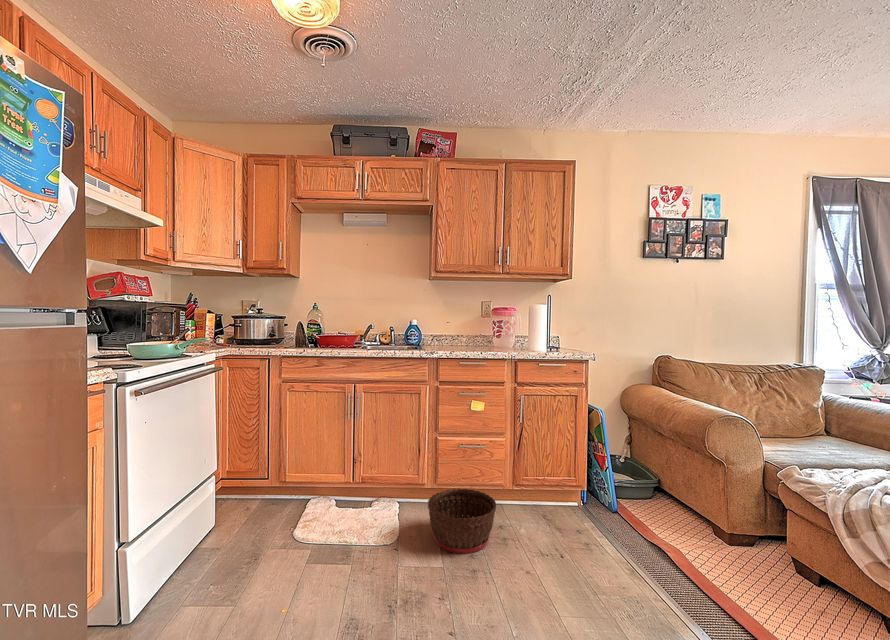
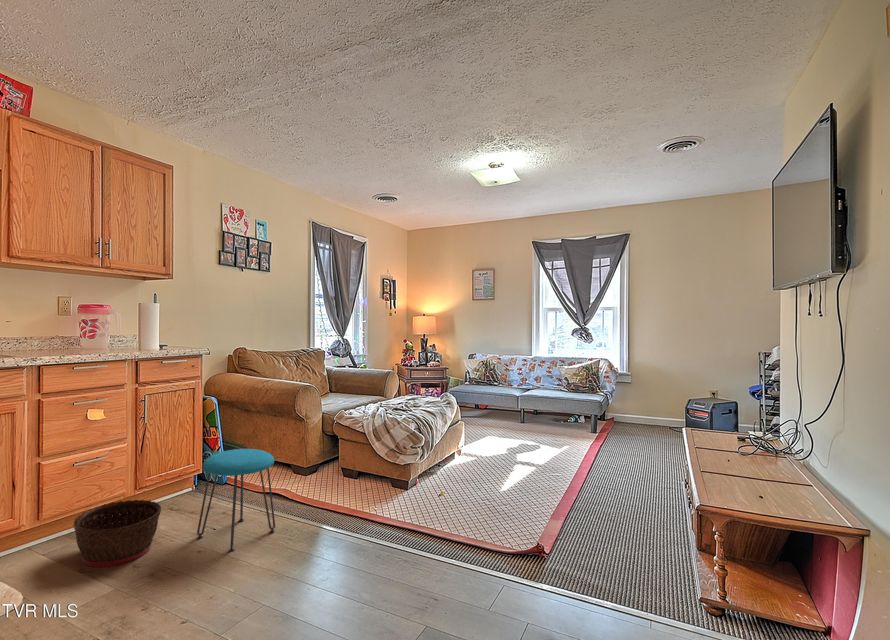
stool: none [519,473,603,604] -> present [197,449,275,552]

